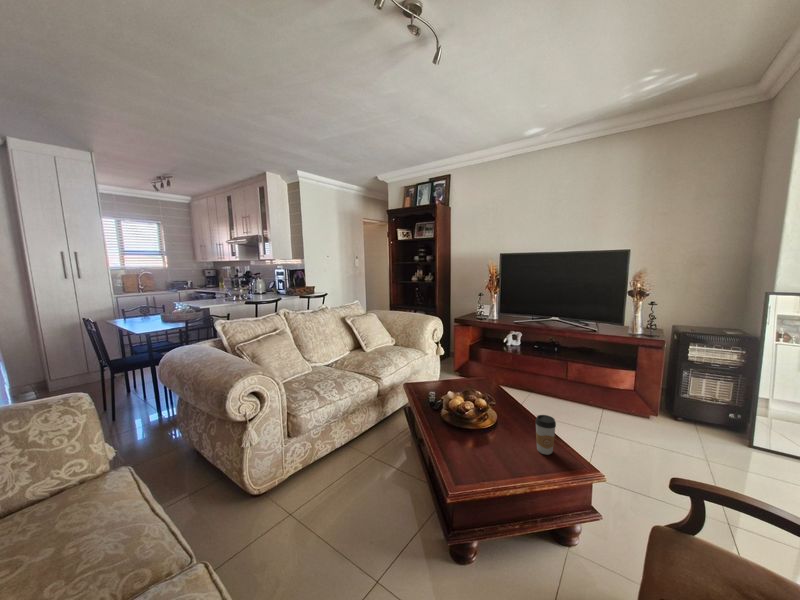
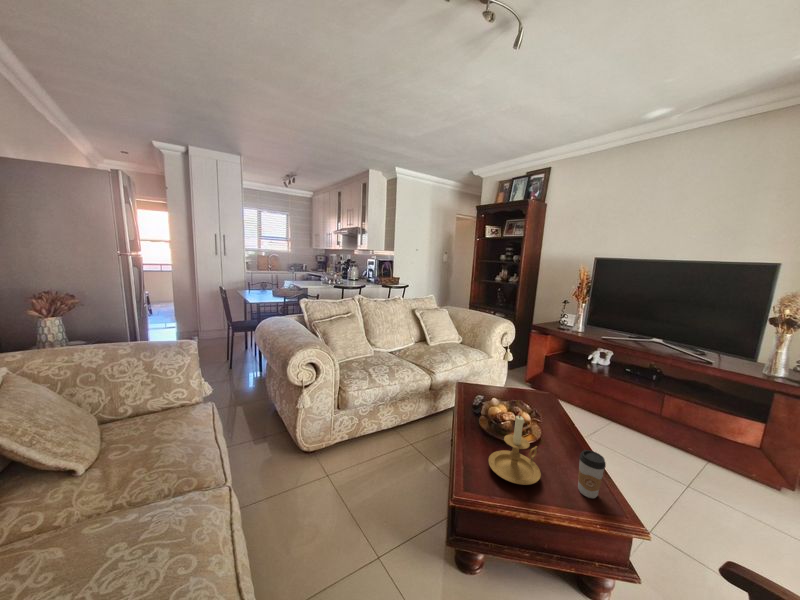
candle holder: none [462,397,508,459] -> present [489,415,541,485]

